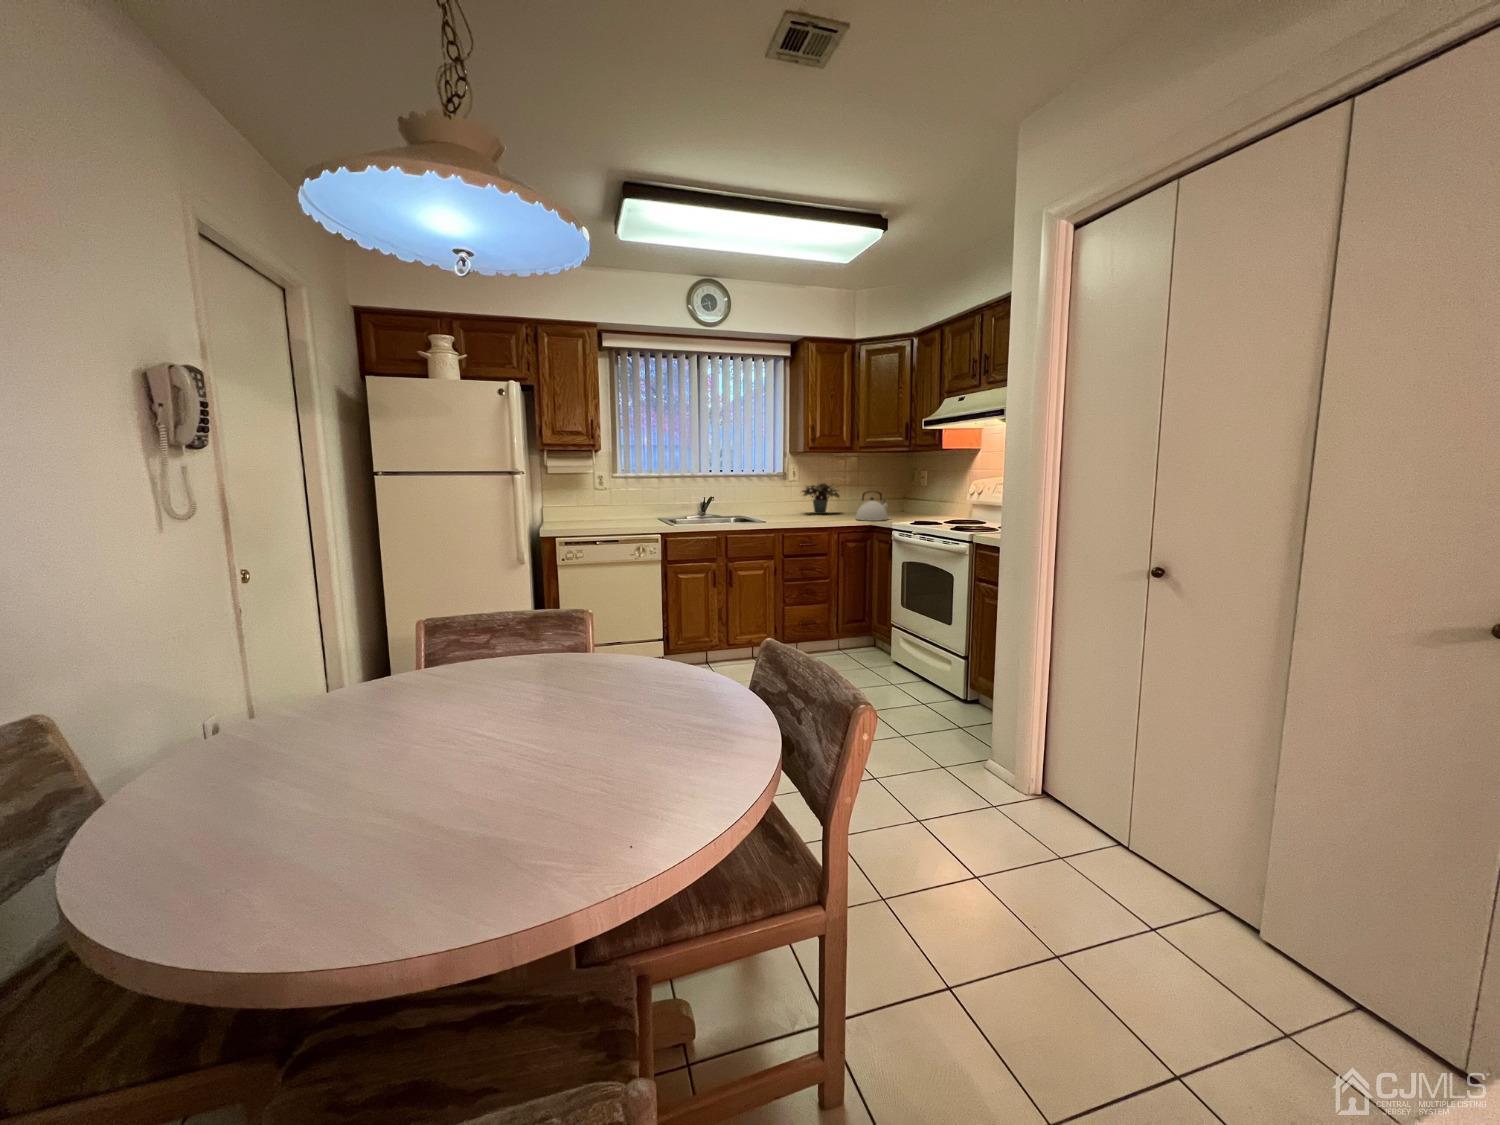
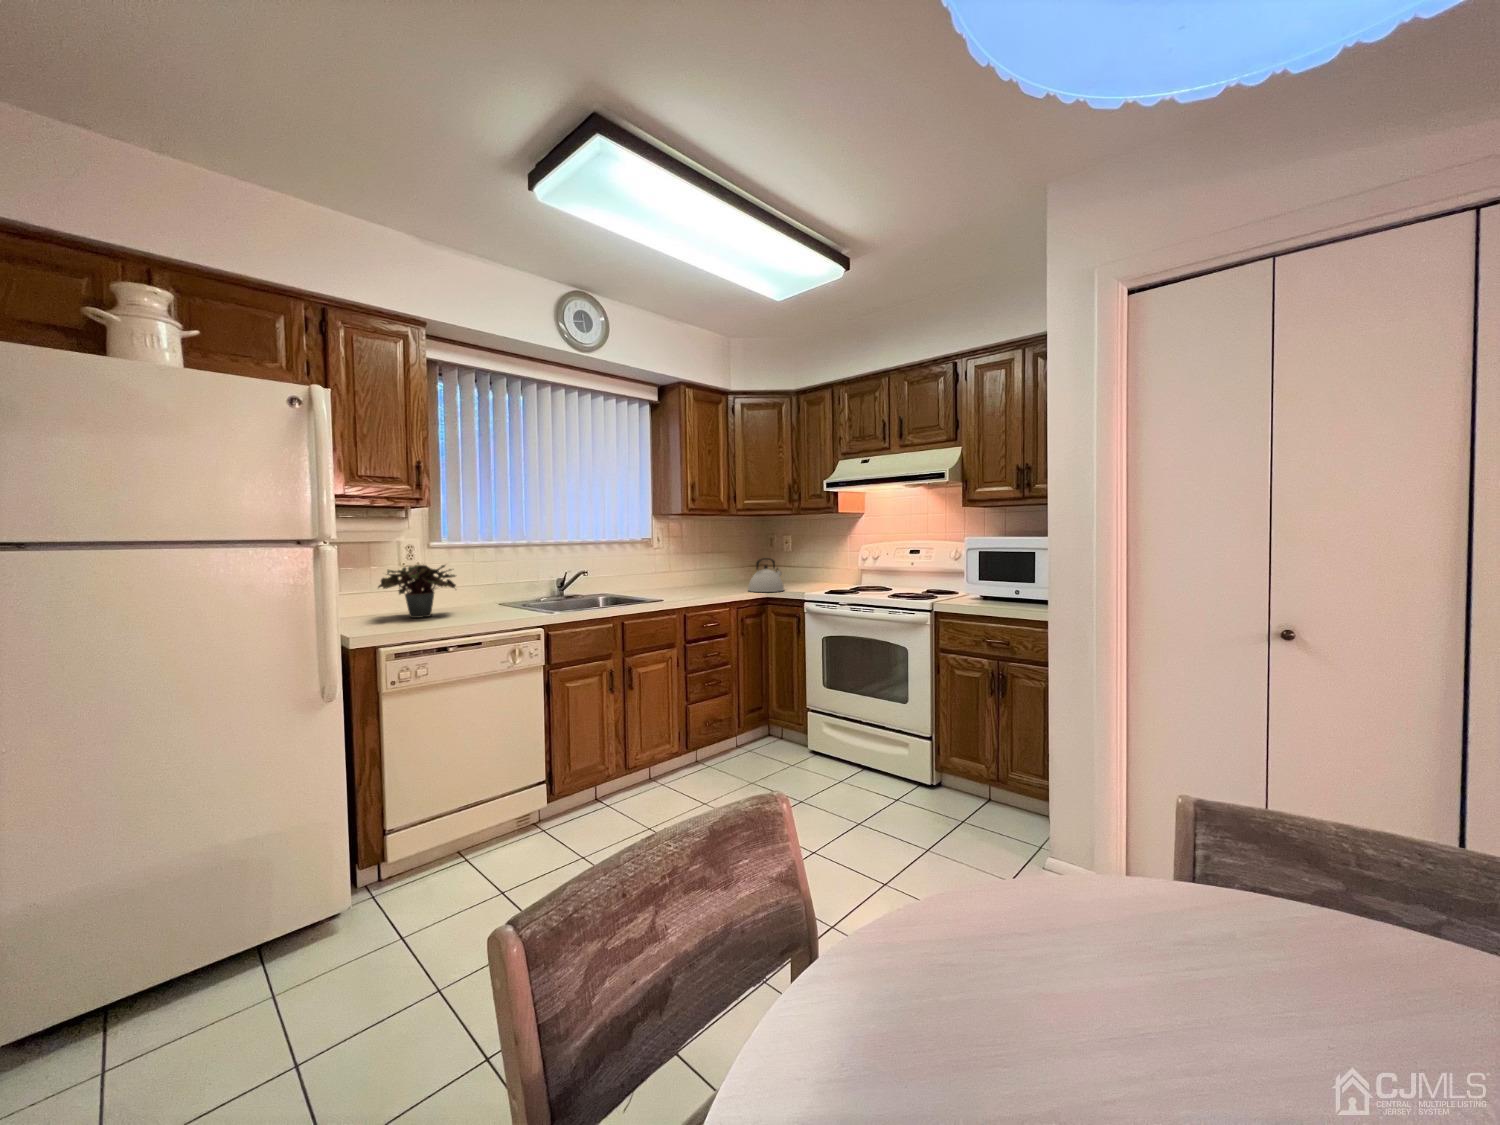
potted plant: present [802,483,839,514] -> present [378,565,456,618]

